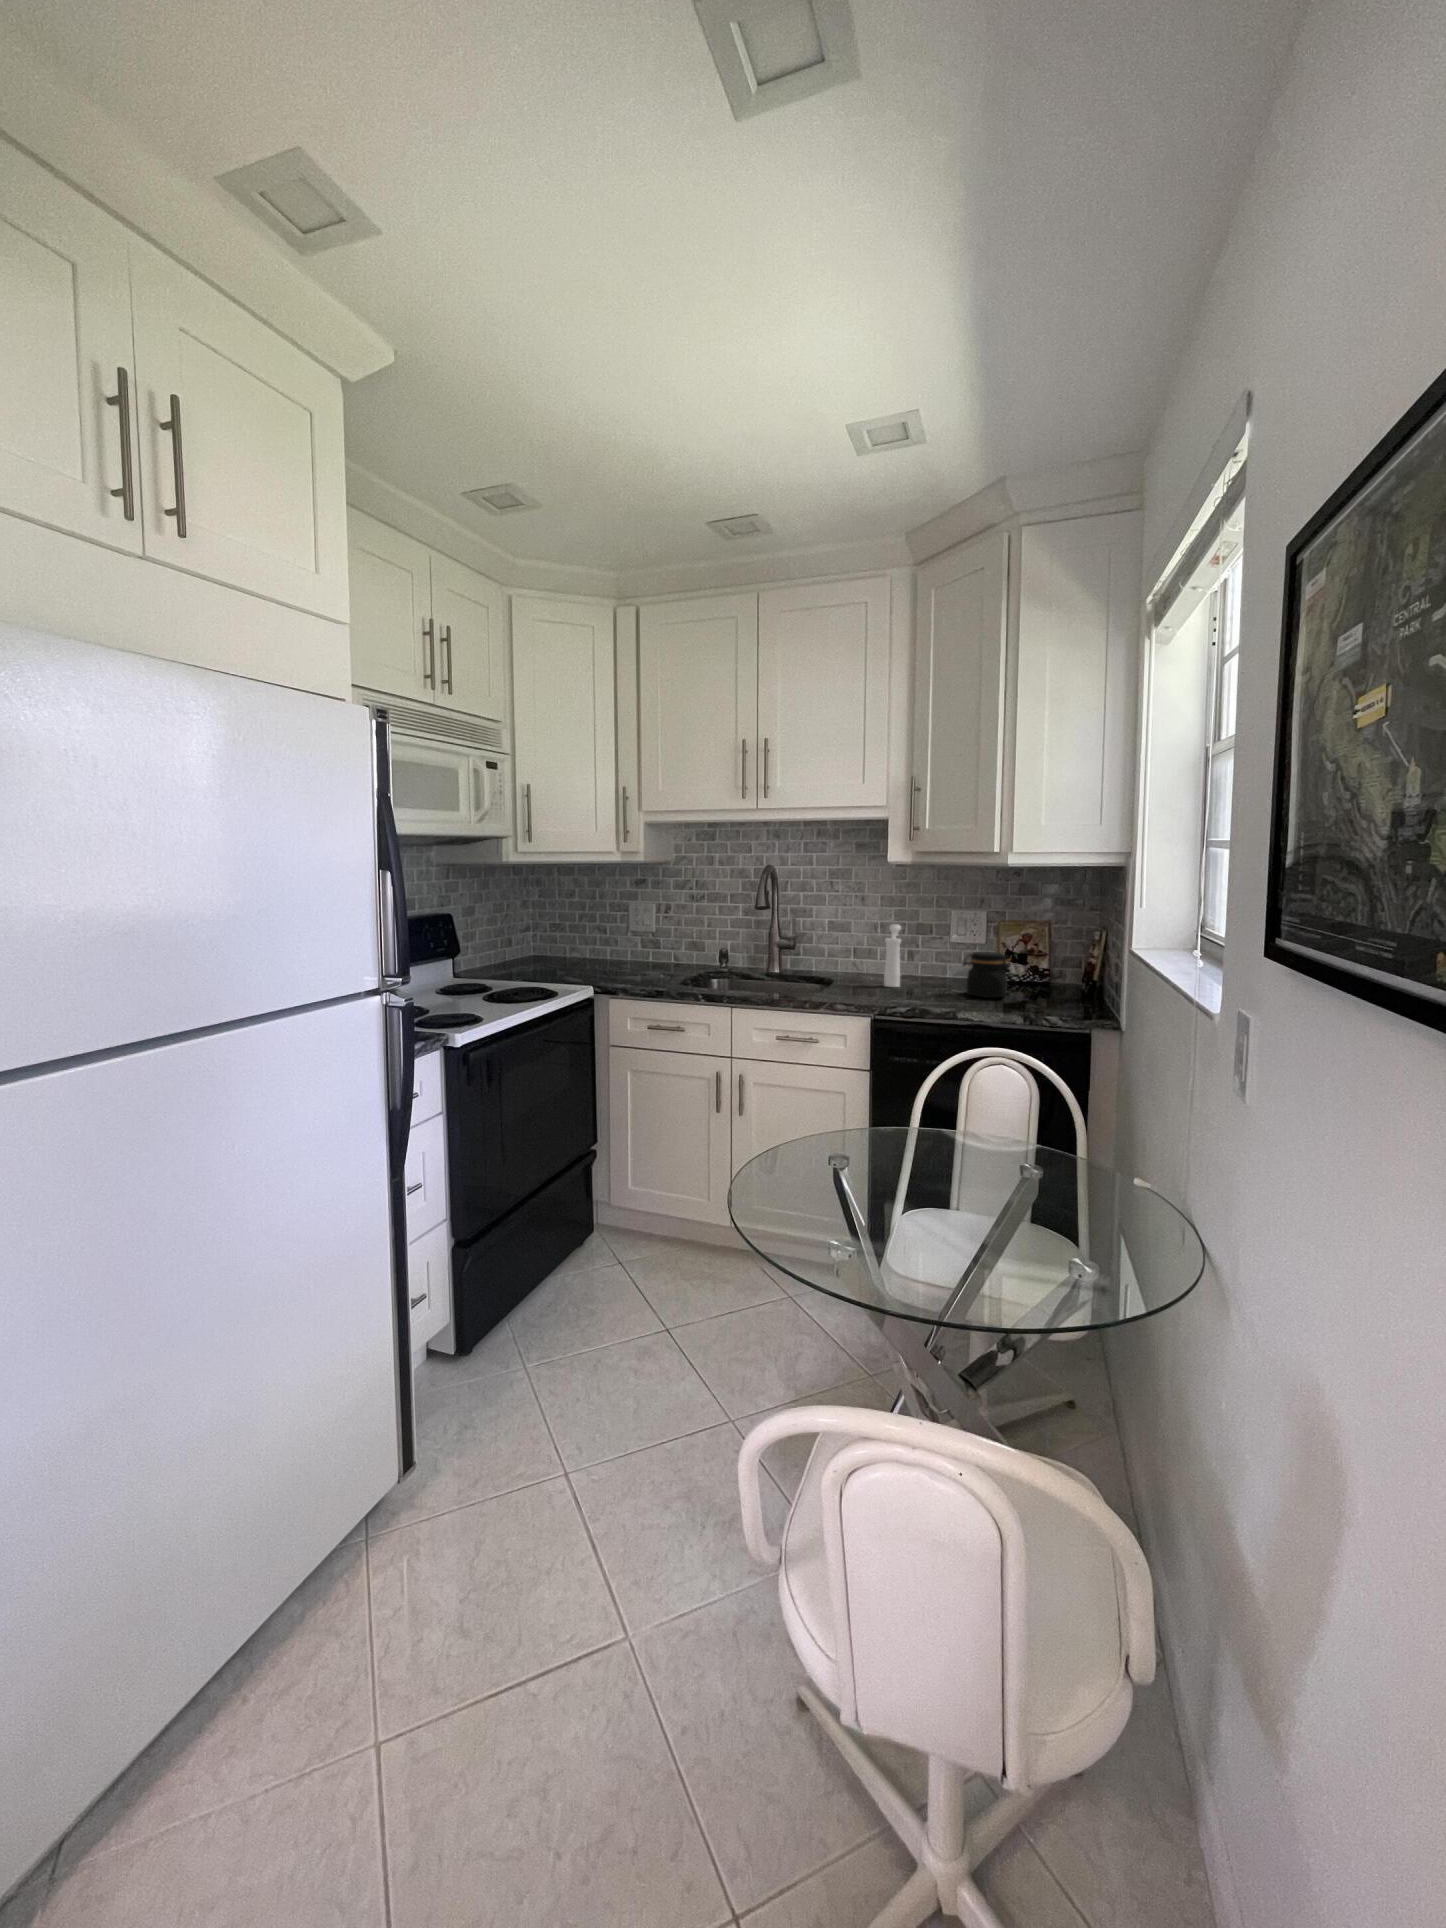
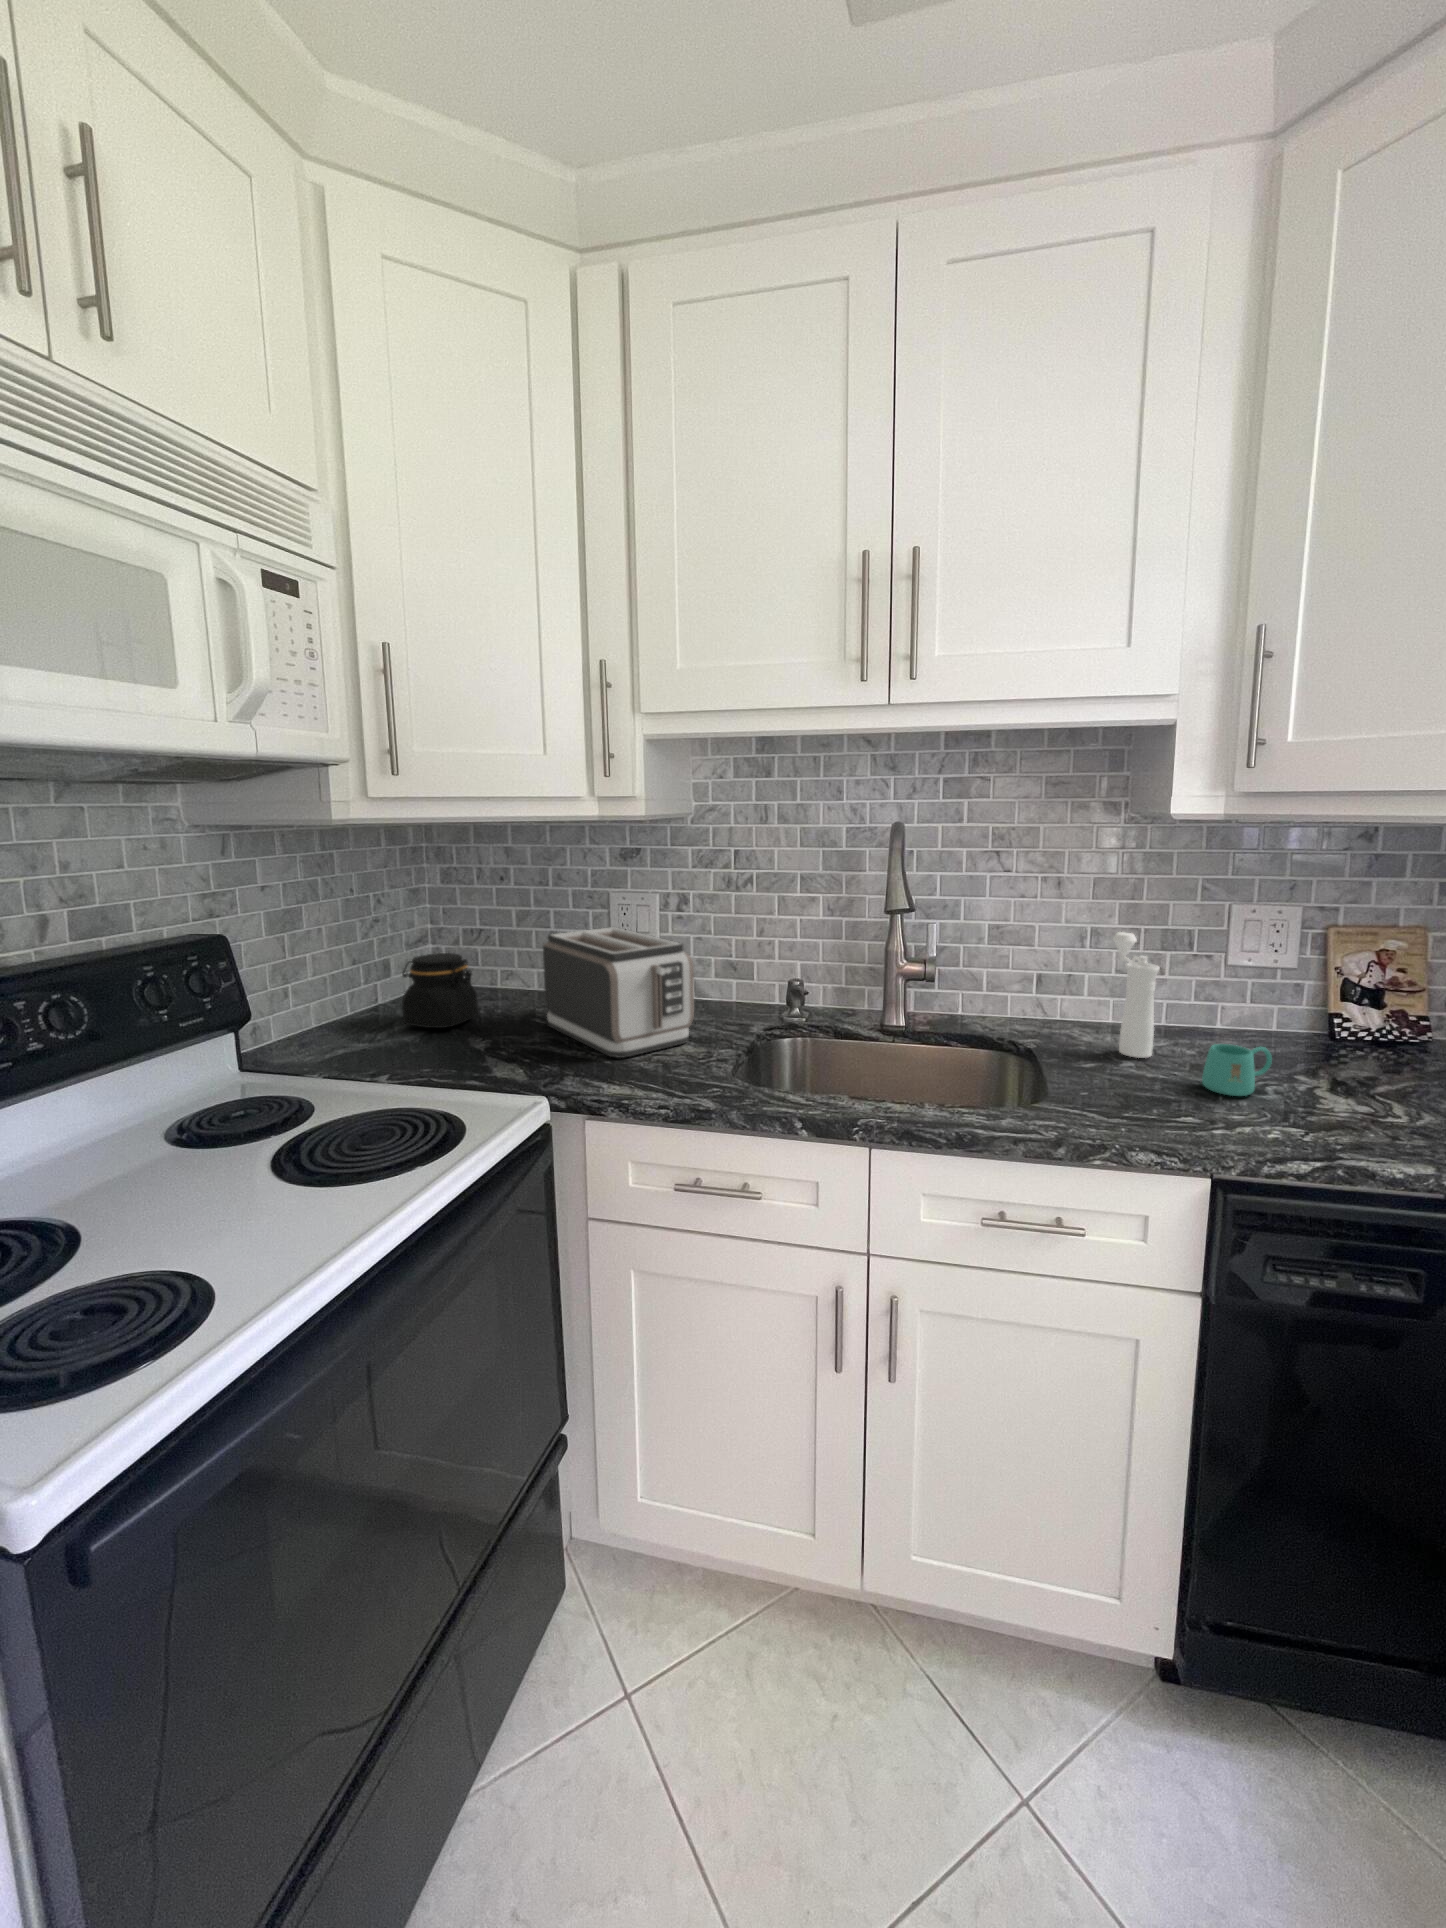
toaster: none [592,920,666,980] -> present [543,927,694,1058]
jar: present [962,952,1012,998] -> present [402,953,478,1028]
mug: none [906,975,941,998] -> present [1202,1044,1272,1096]

